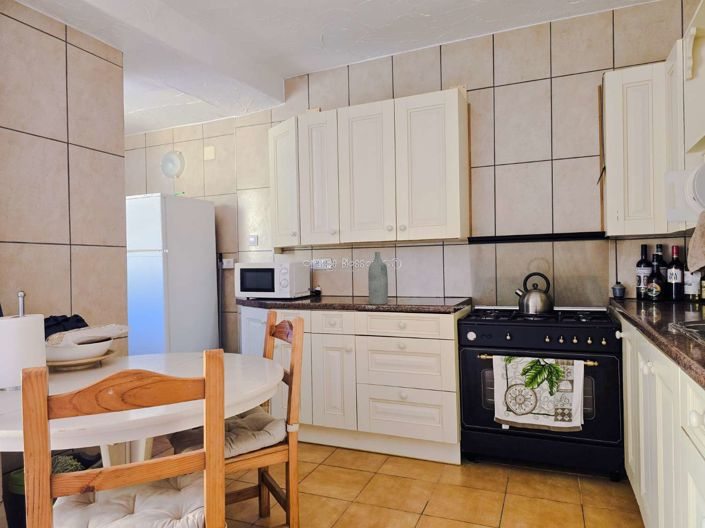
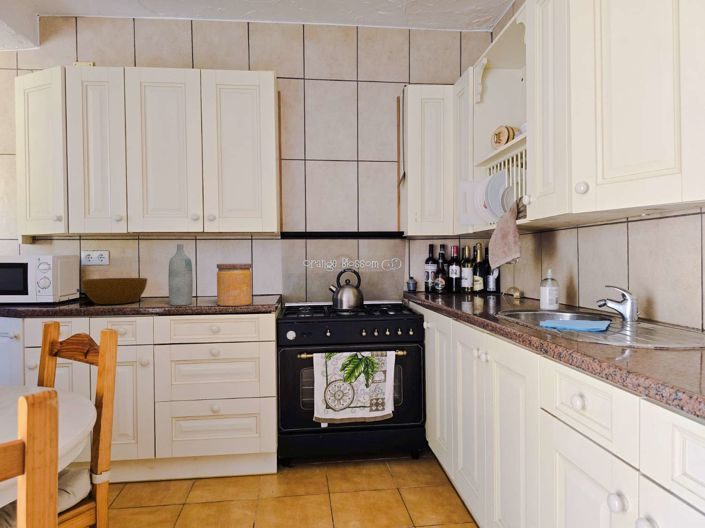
jar: none [406,268,437,306] -> present [217,263,252,306]
bowl: none [308,280,356,302] -> present [82,278,147,304]

